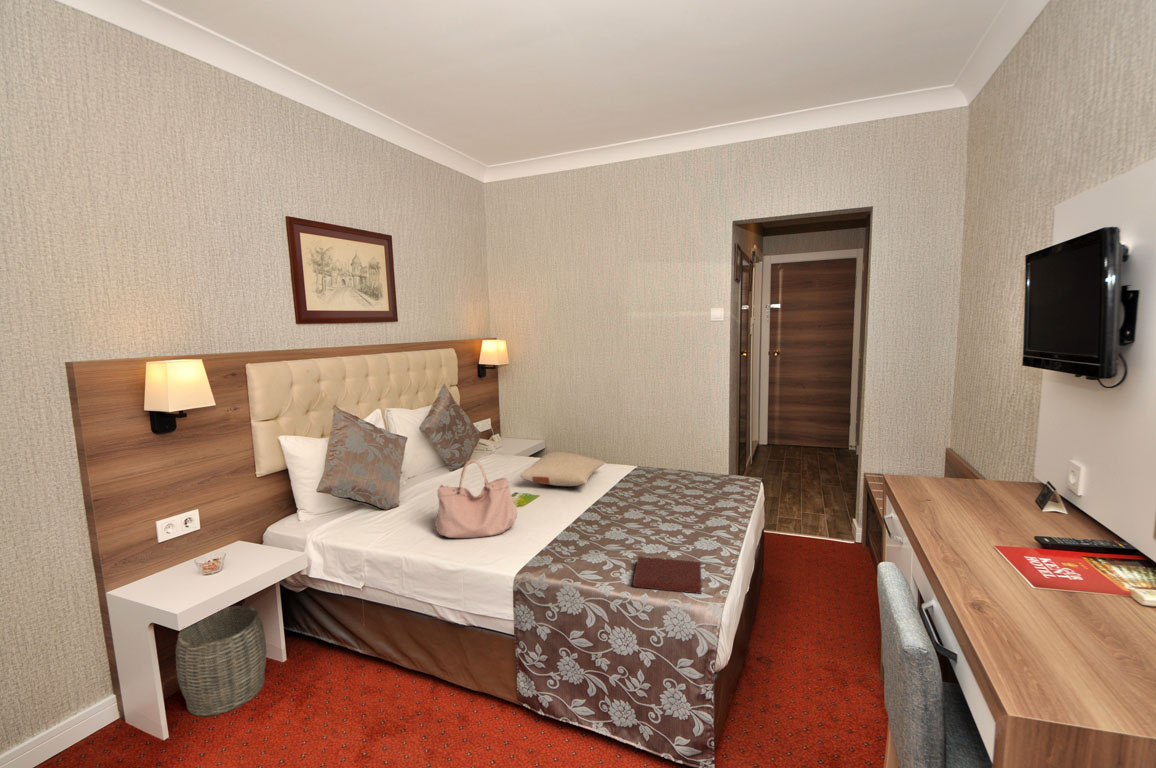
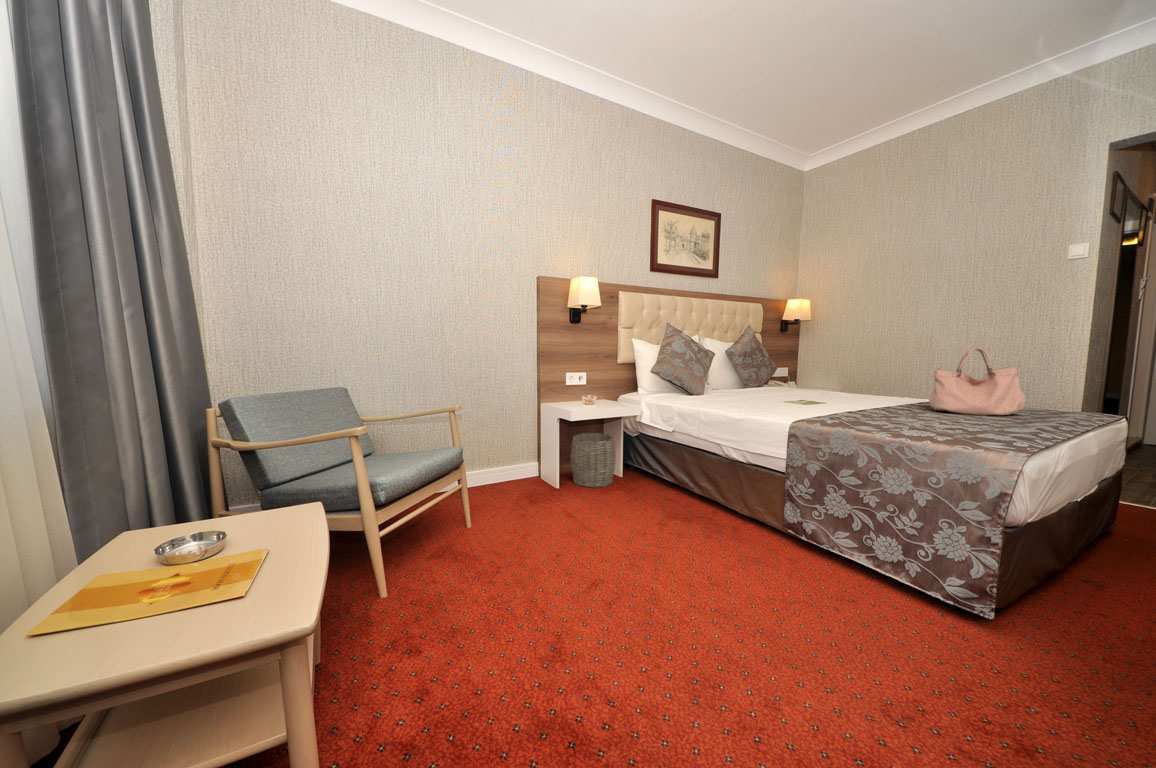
pillow: present [521,452,605,486] -> none [807,374,899,400]
handbag: present [435,459,517,538] -> present [929,348,1026,415]
notebook: present [633,557,702,594] -> none [910,422,1002,447]

